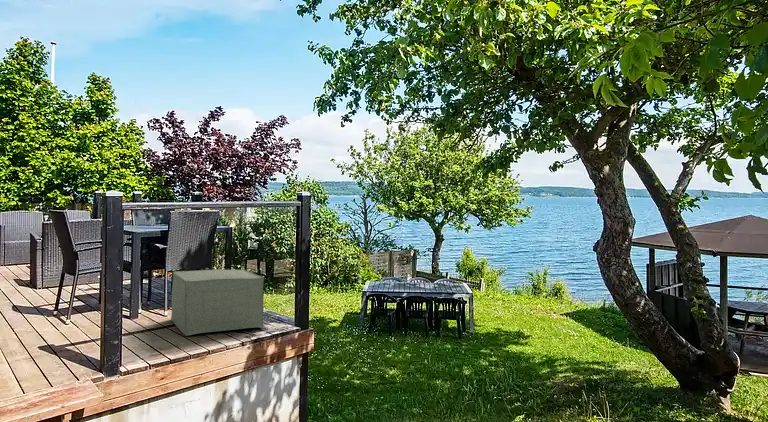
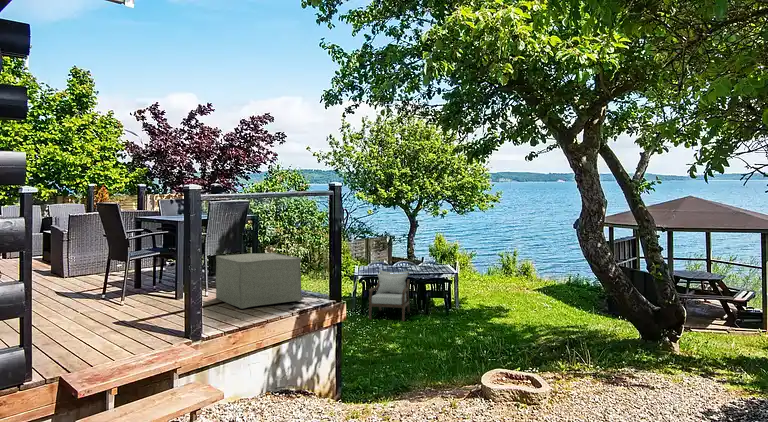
armchair: none [371,287,419,345] -> present [369,270,410,321]

